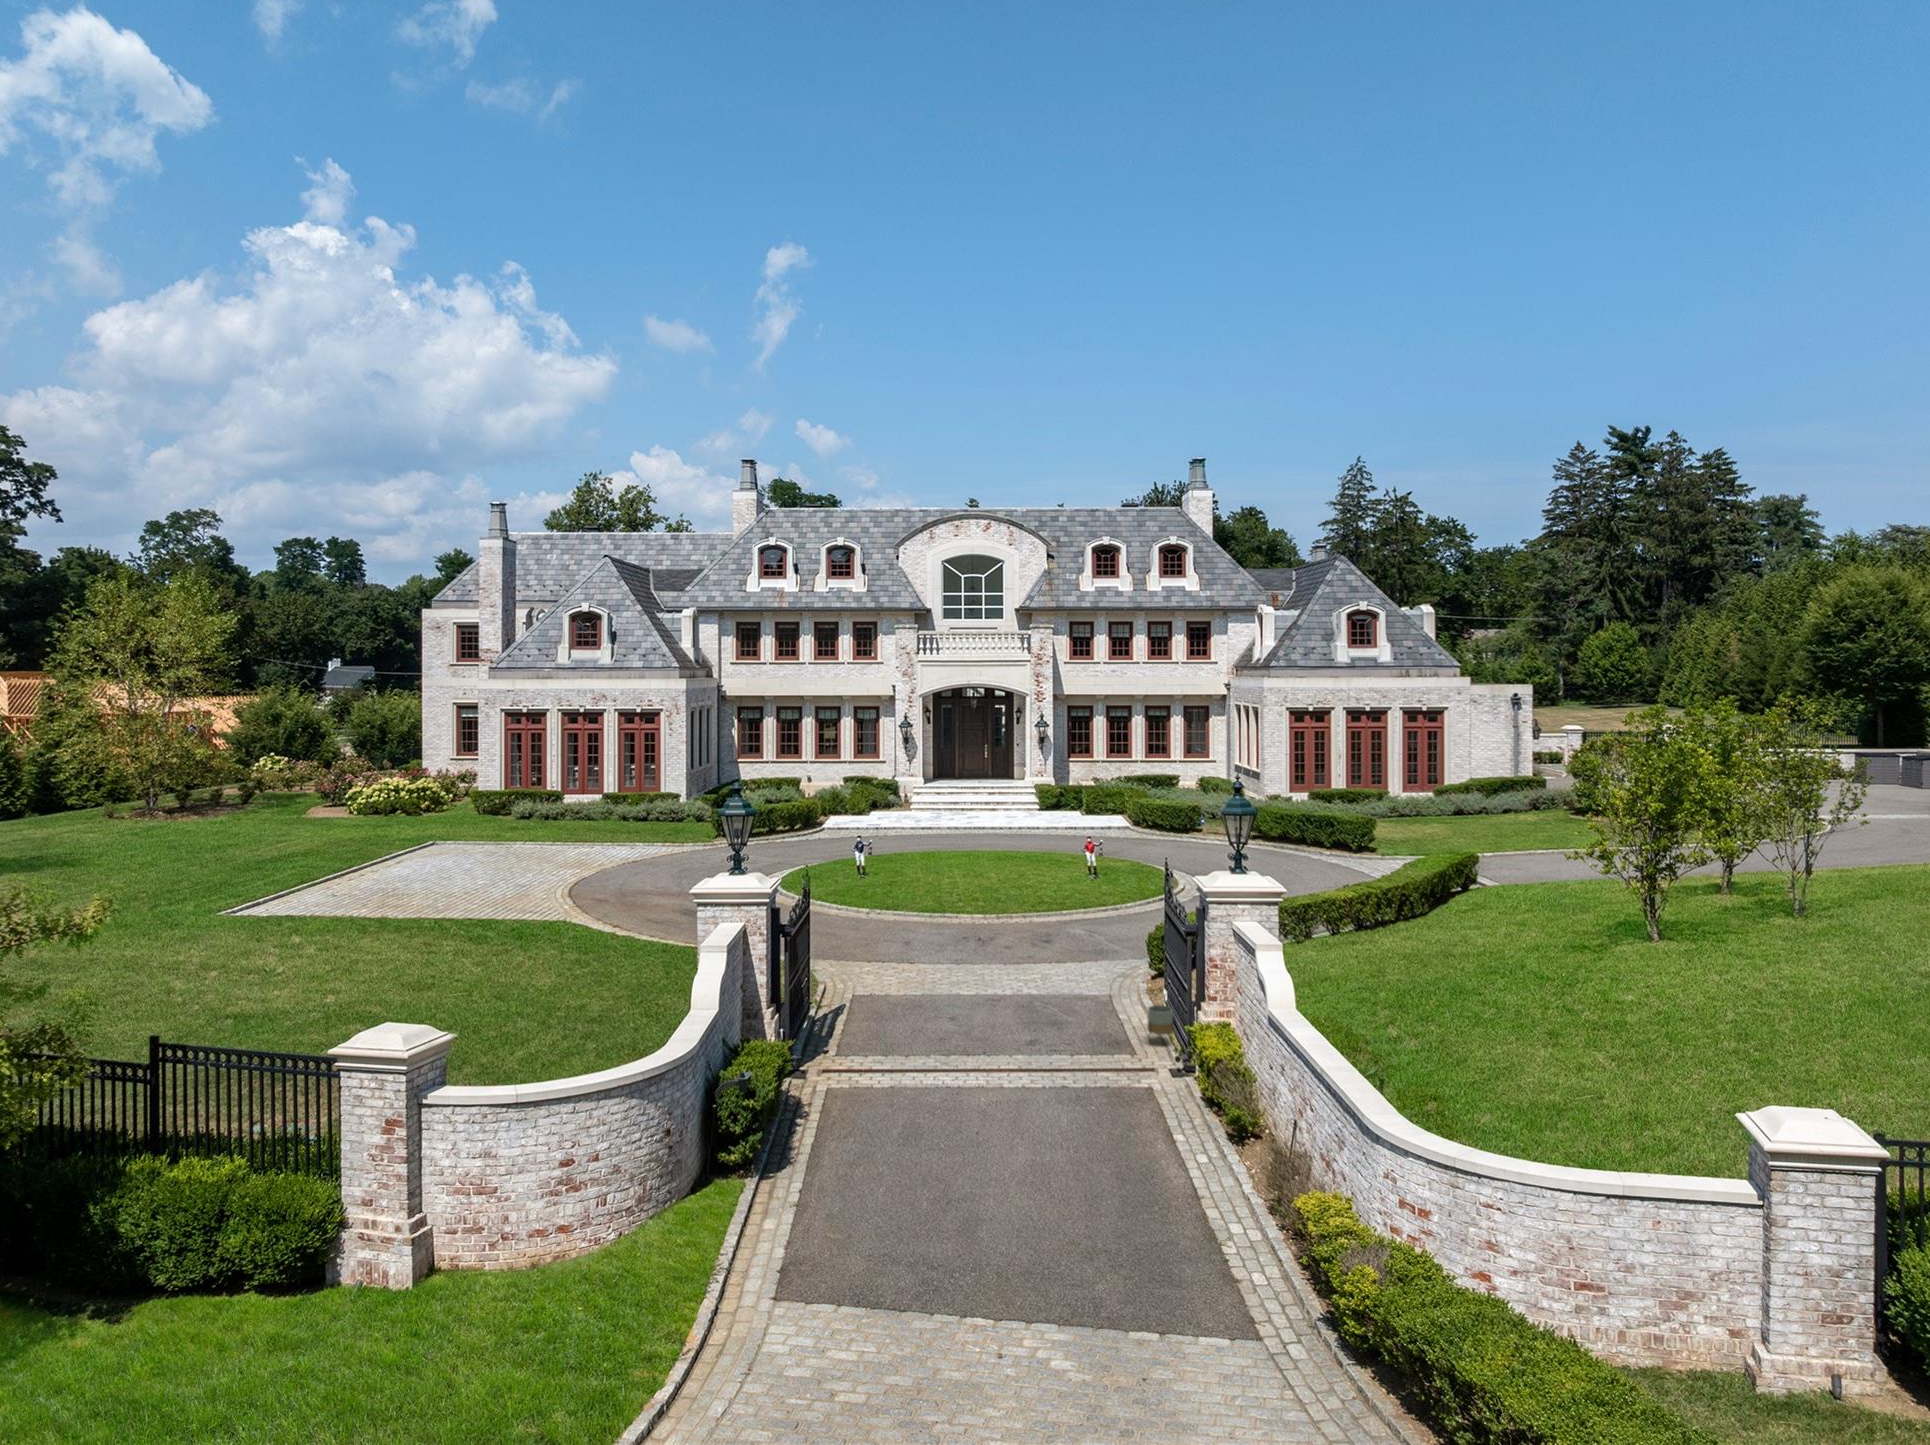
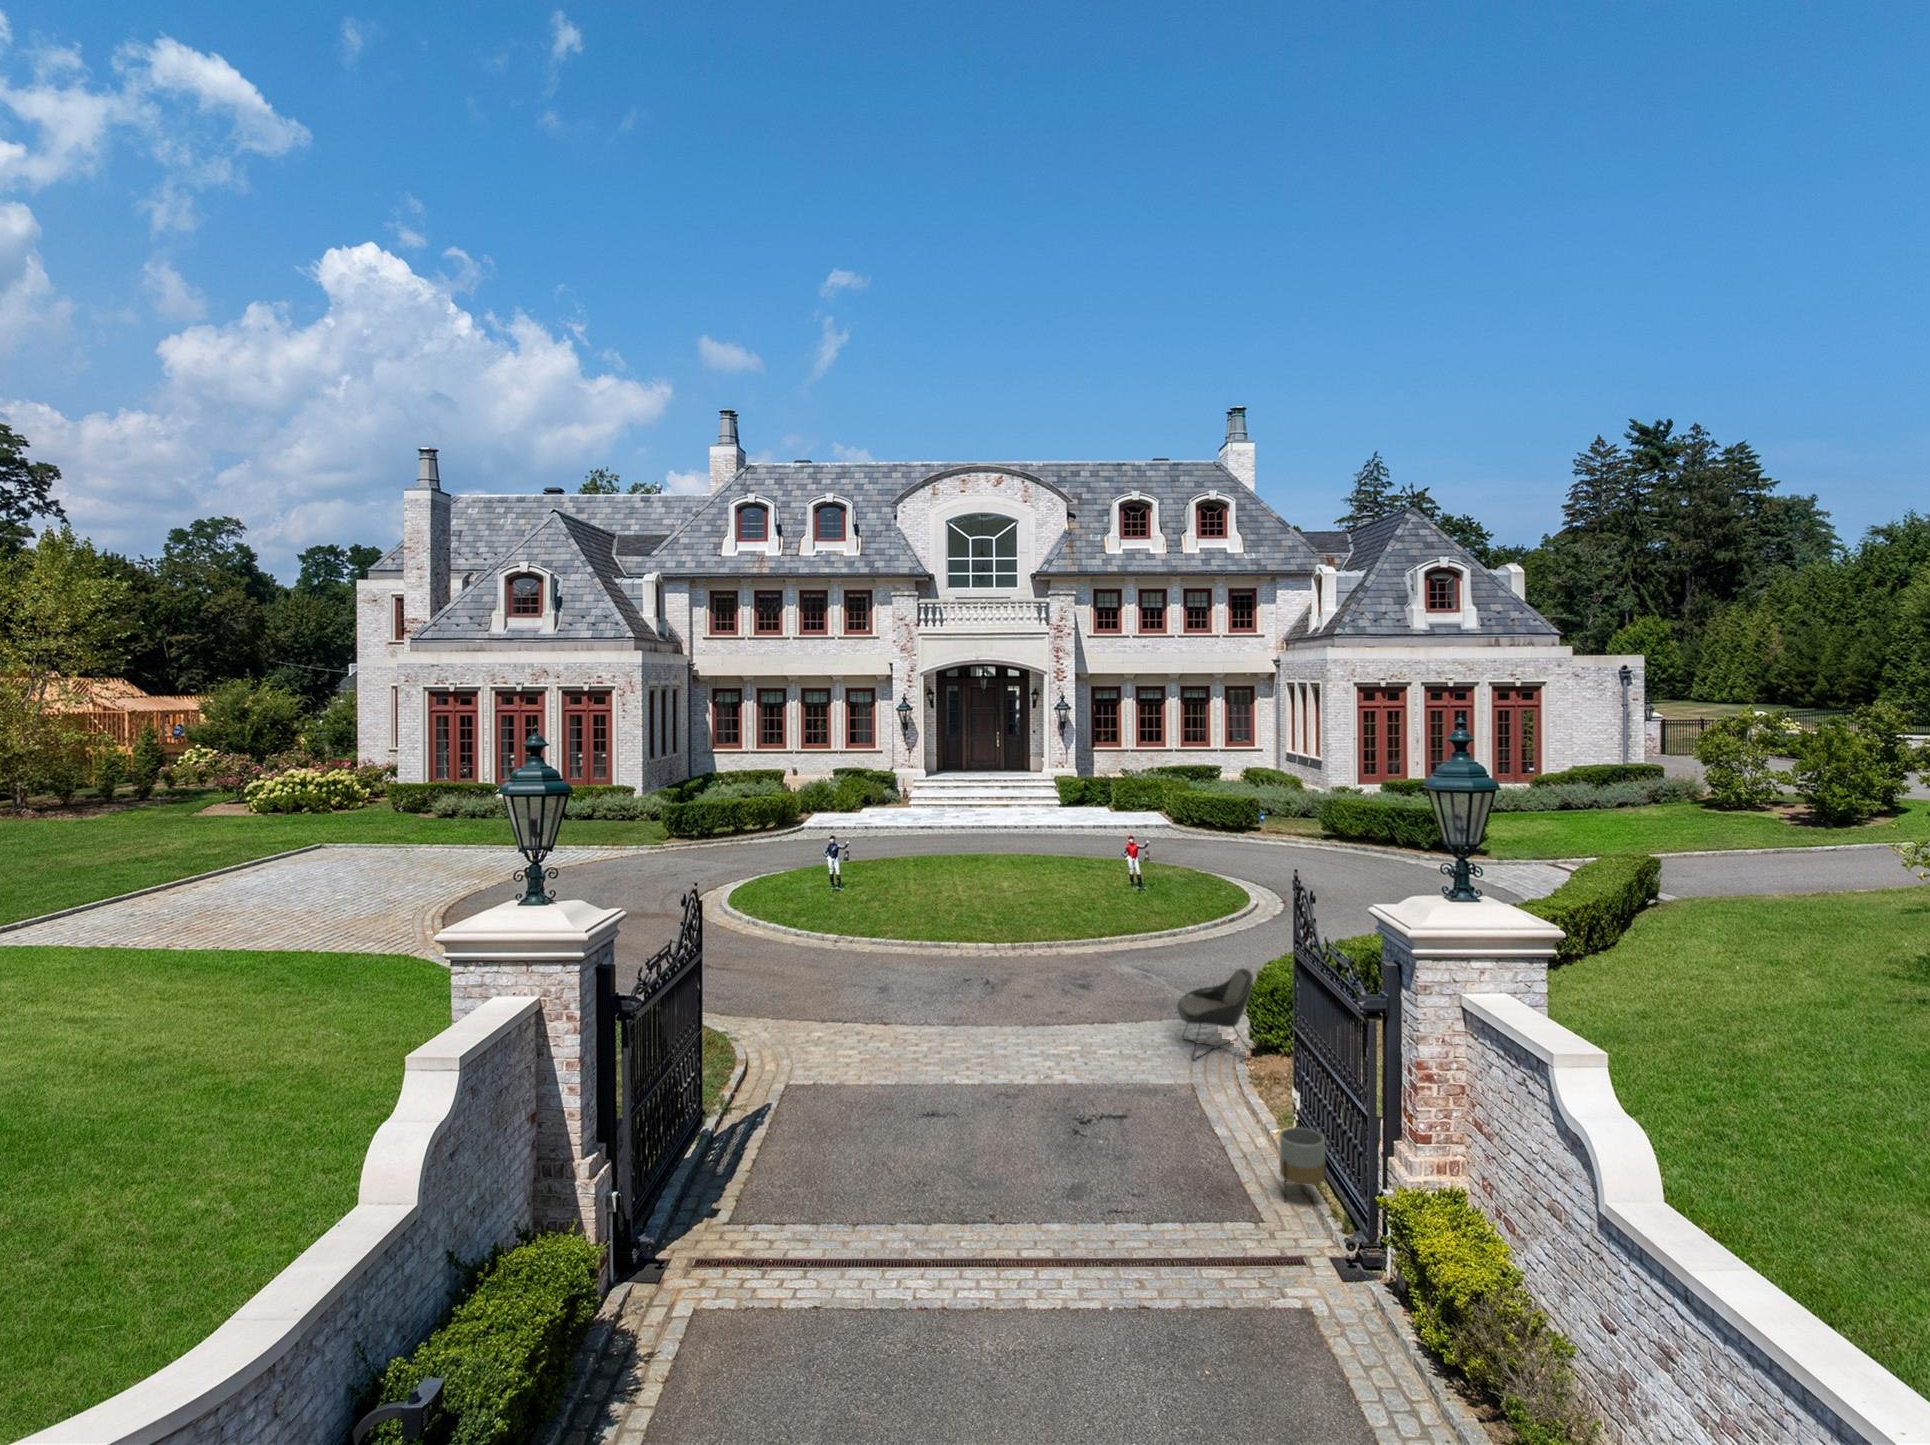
lounge chair: none [1103,924,1151,981] -> present [1177,969,1253,1060]

